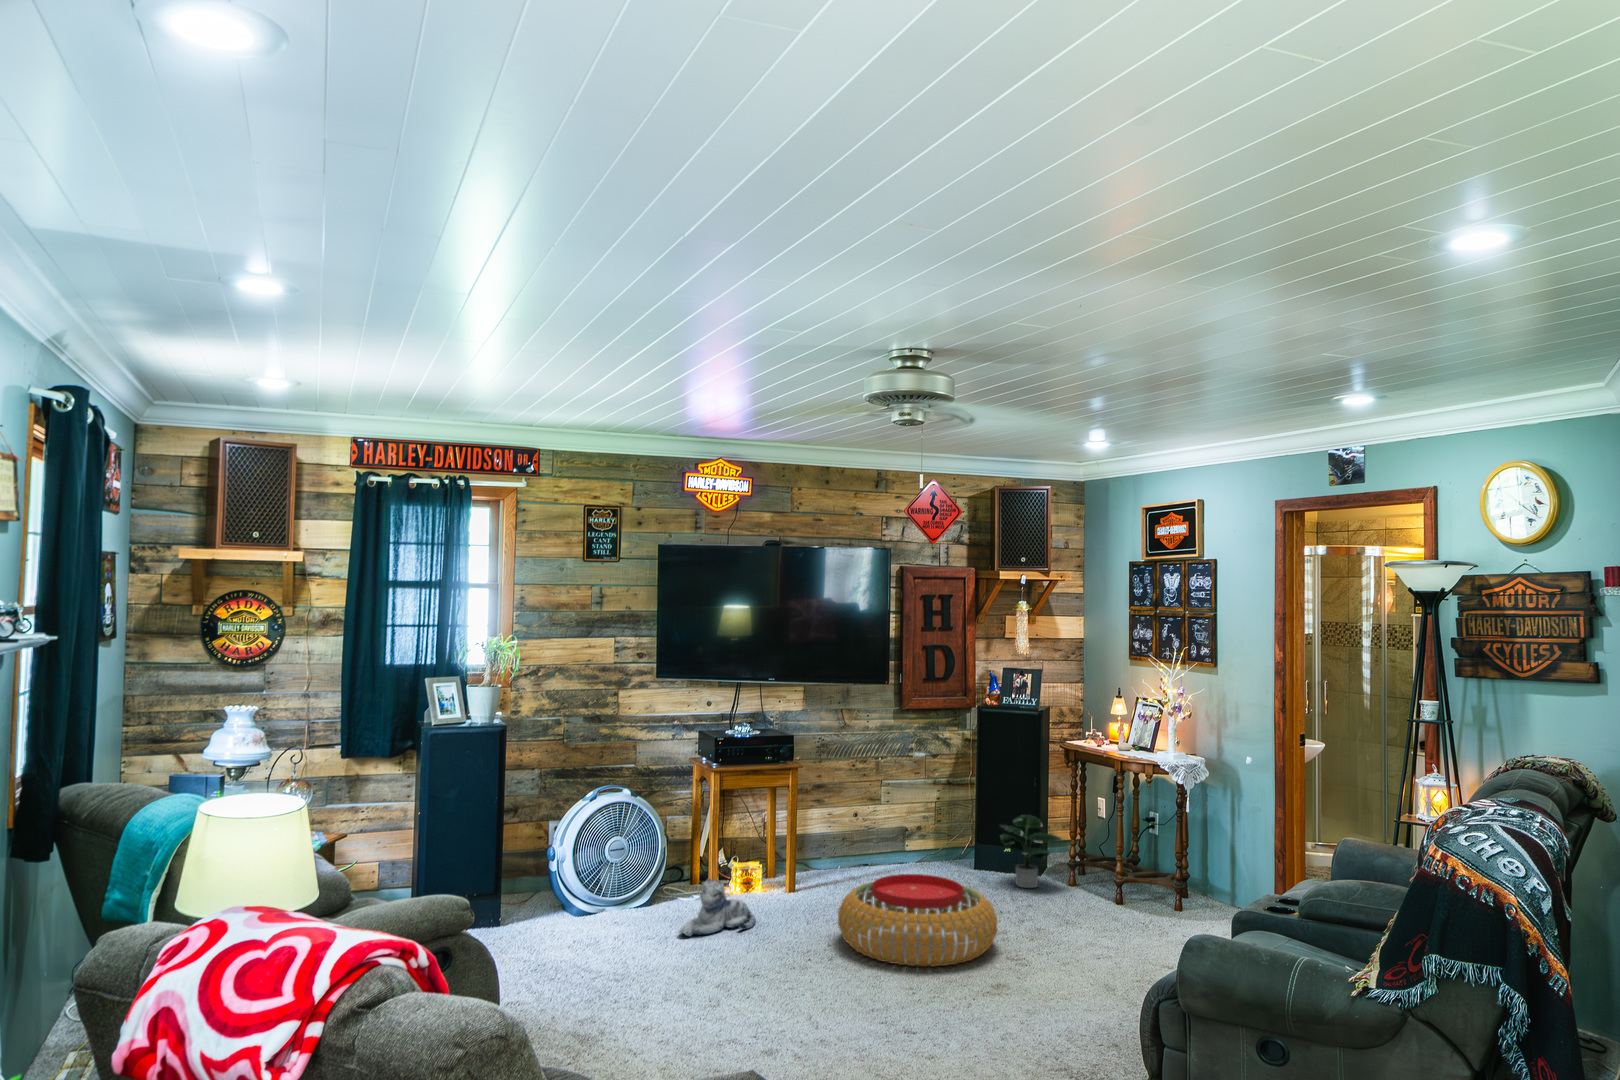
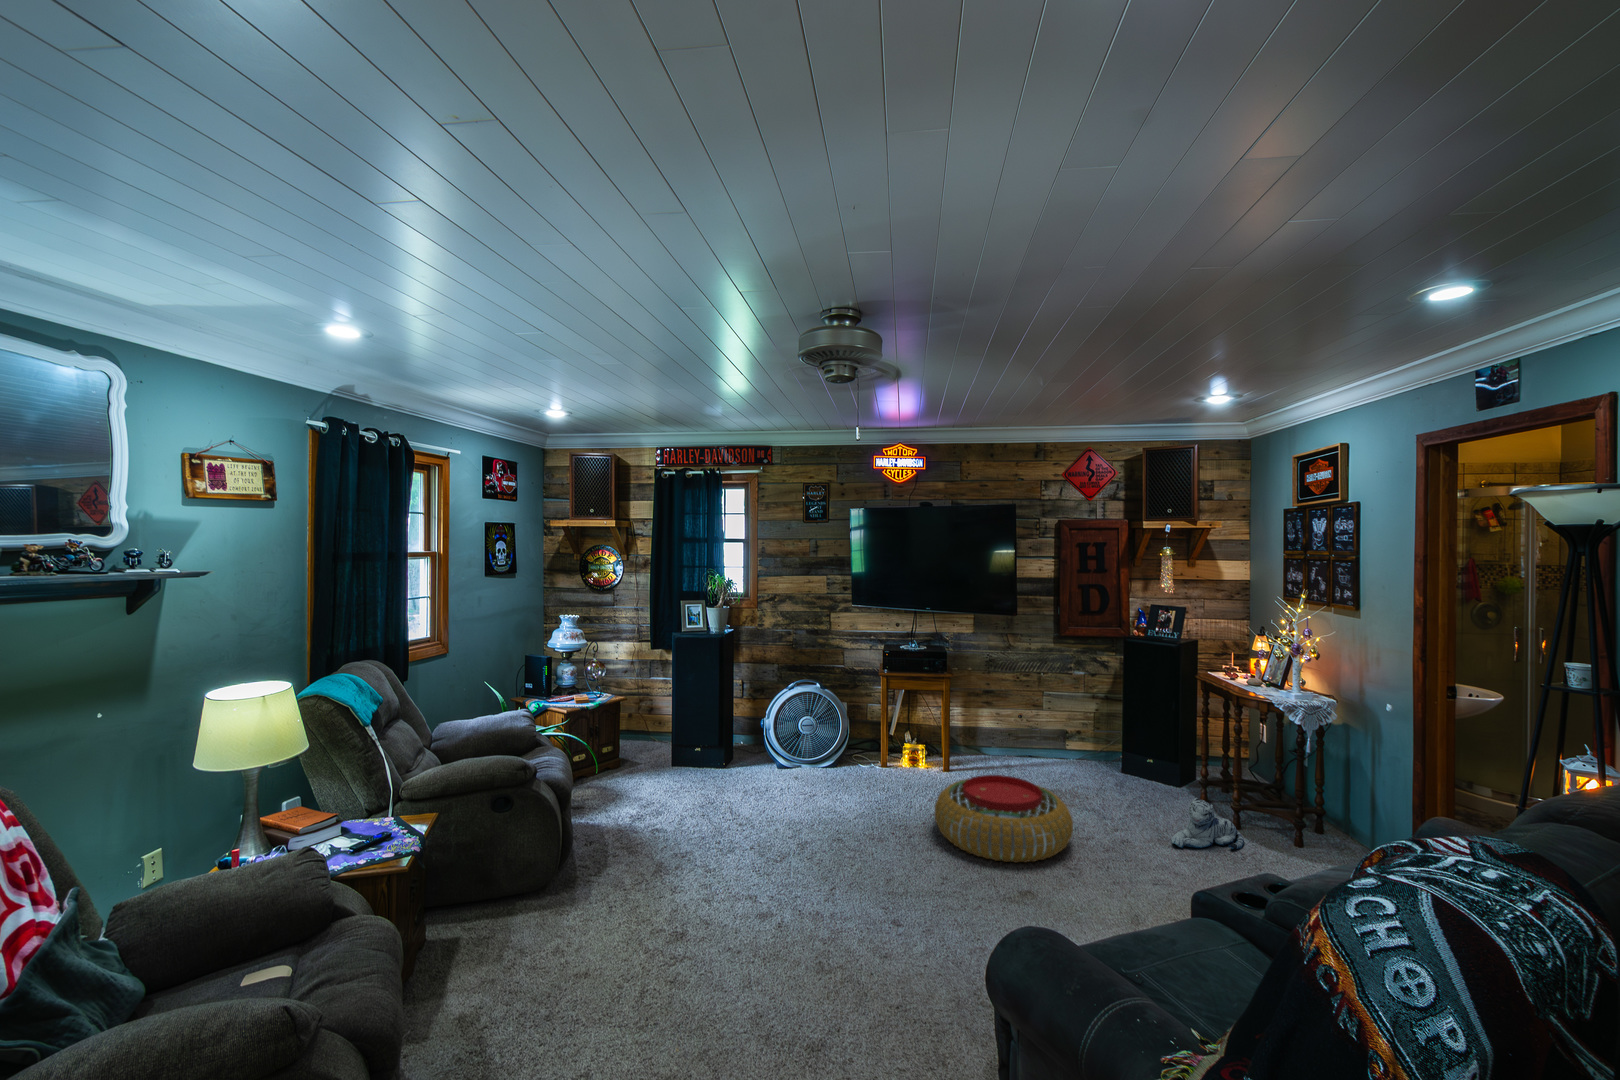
potted plant: present [1000,815,1062,888] -> none [1127,734,1189,800]
plush toy: present [680,879,756,936] -> present [1171,798,1244,849]

